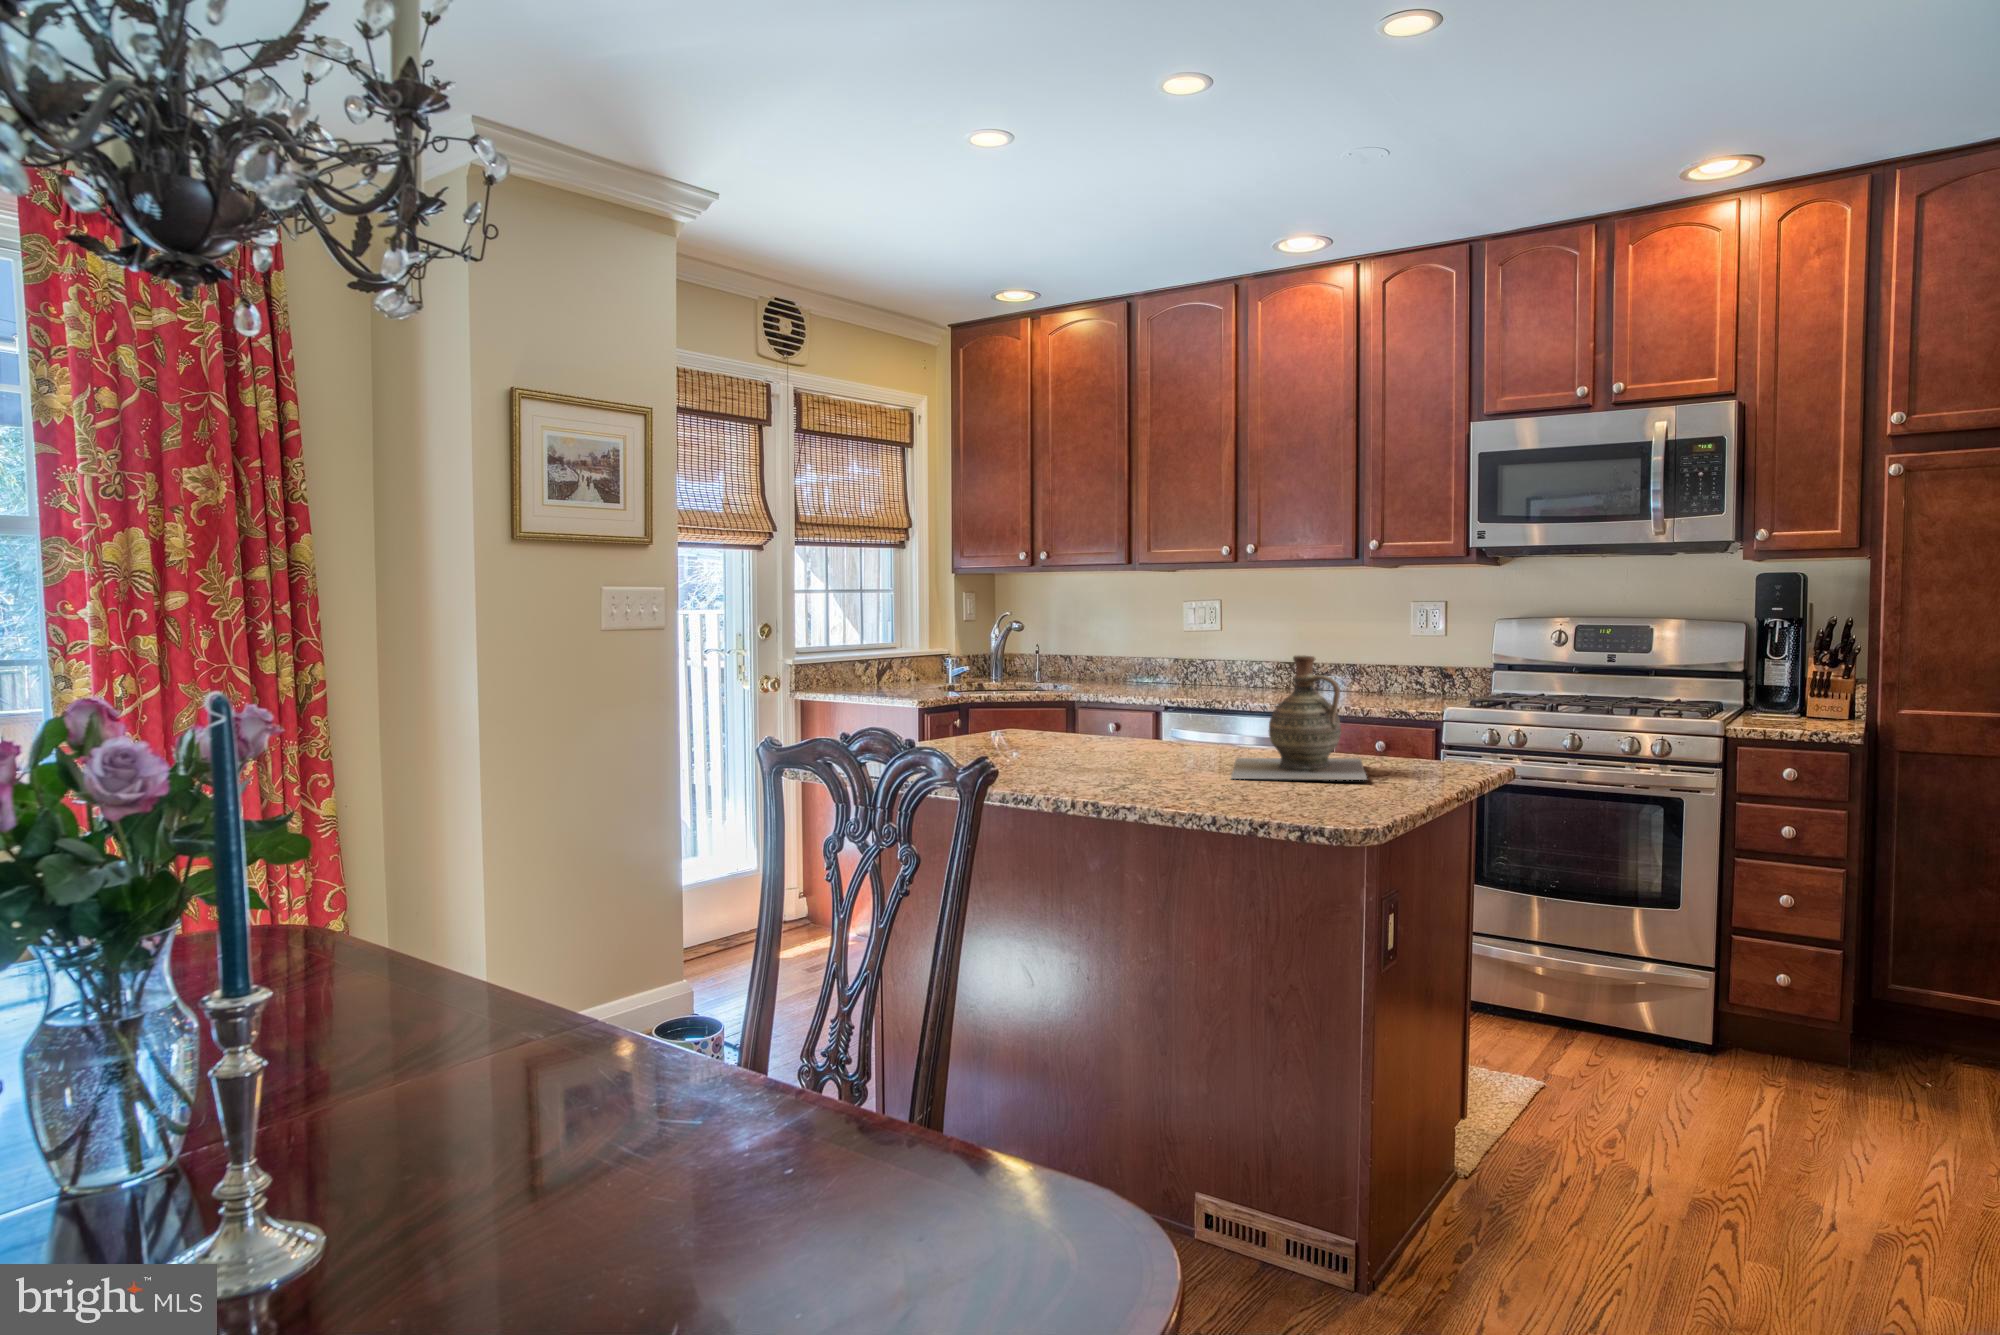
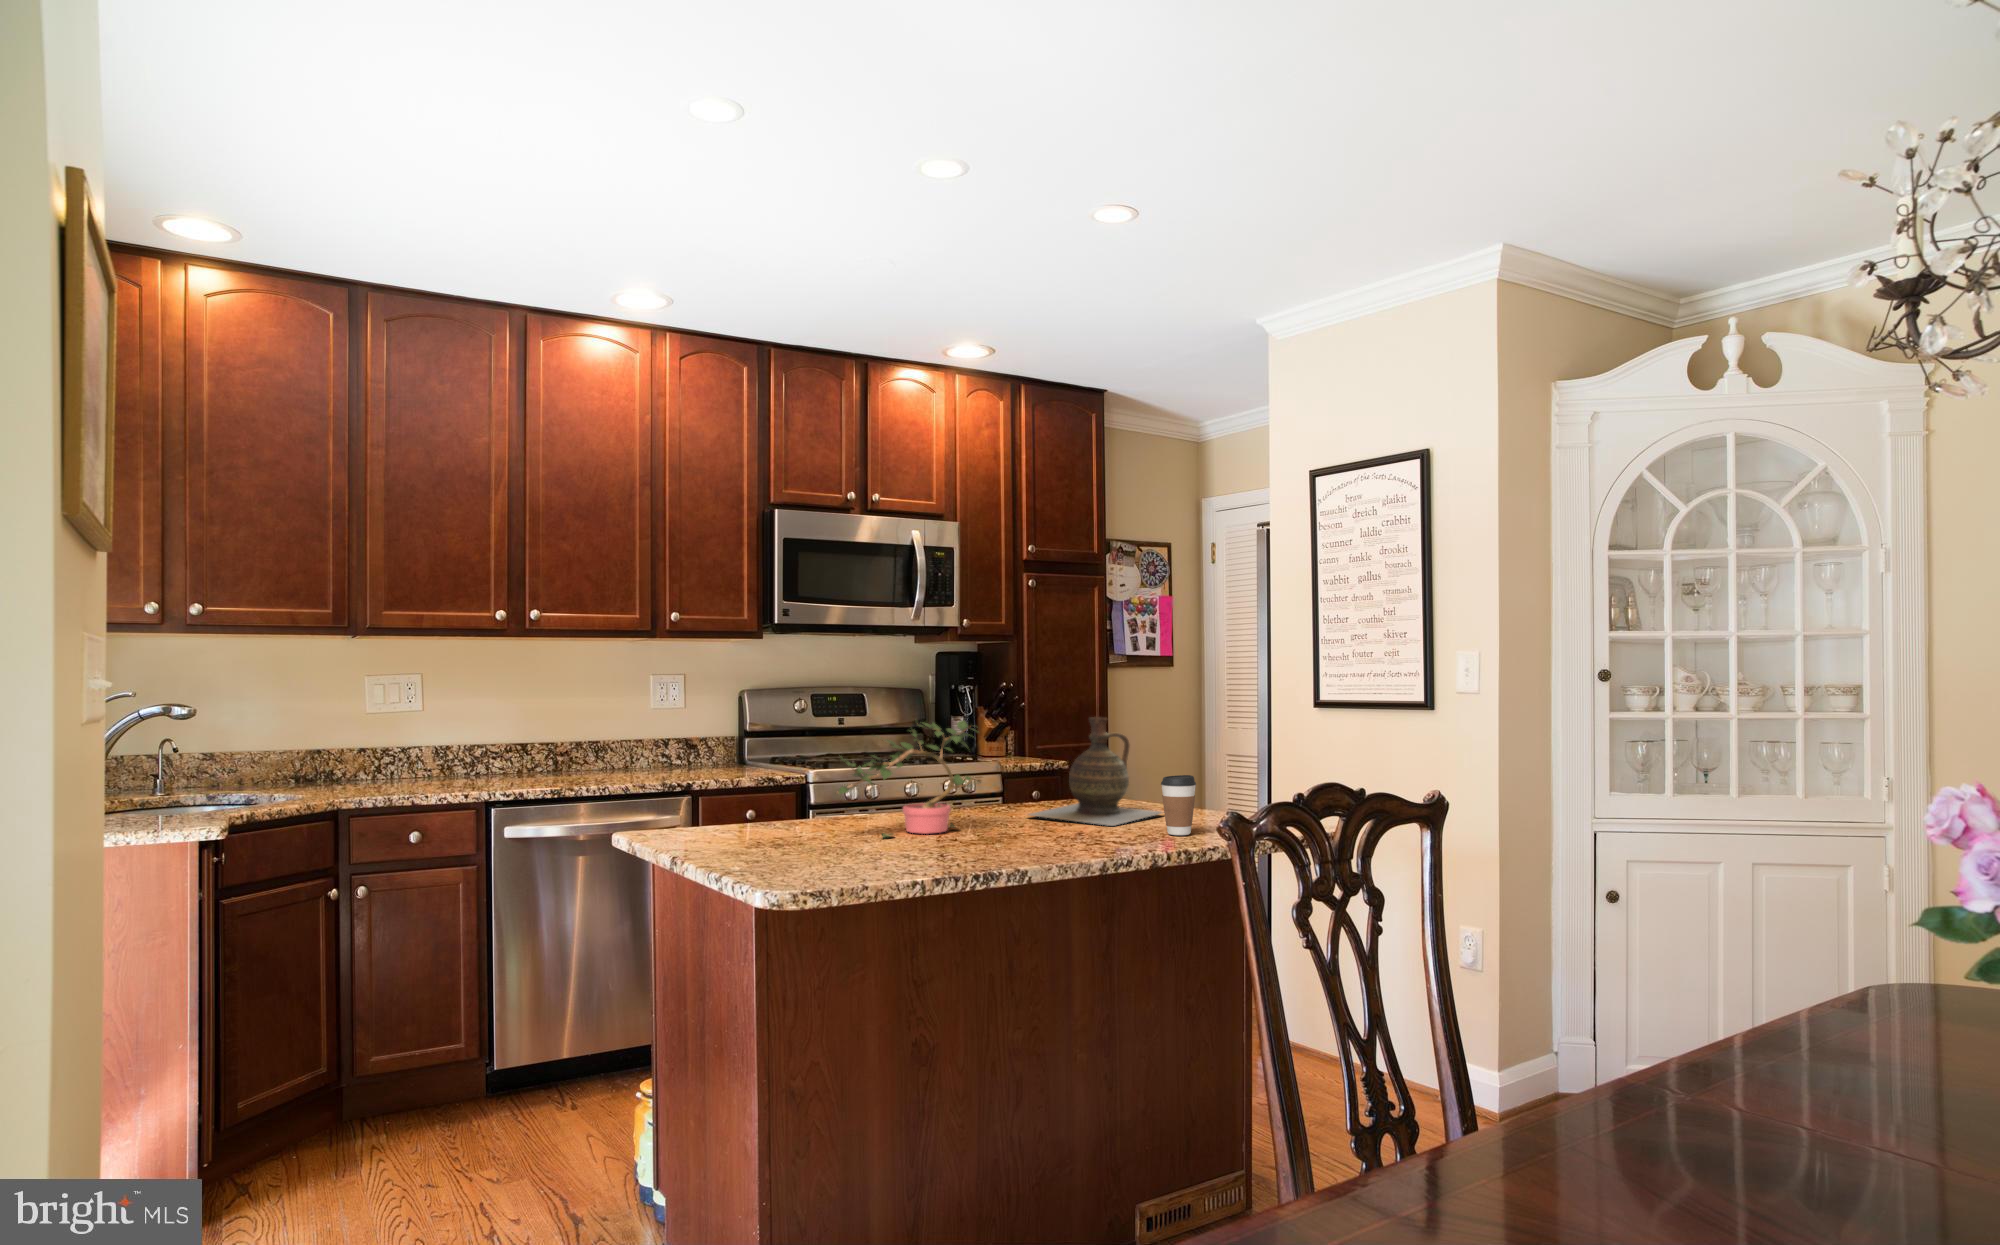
potted plant: none [1001,645,1143,756] -> present [837,720,974,838]
coffee cup: none [1189,726,1231,795] -> present [1161,775,1196,835]

